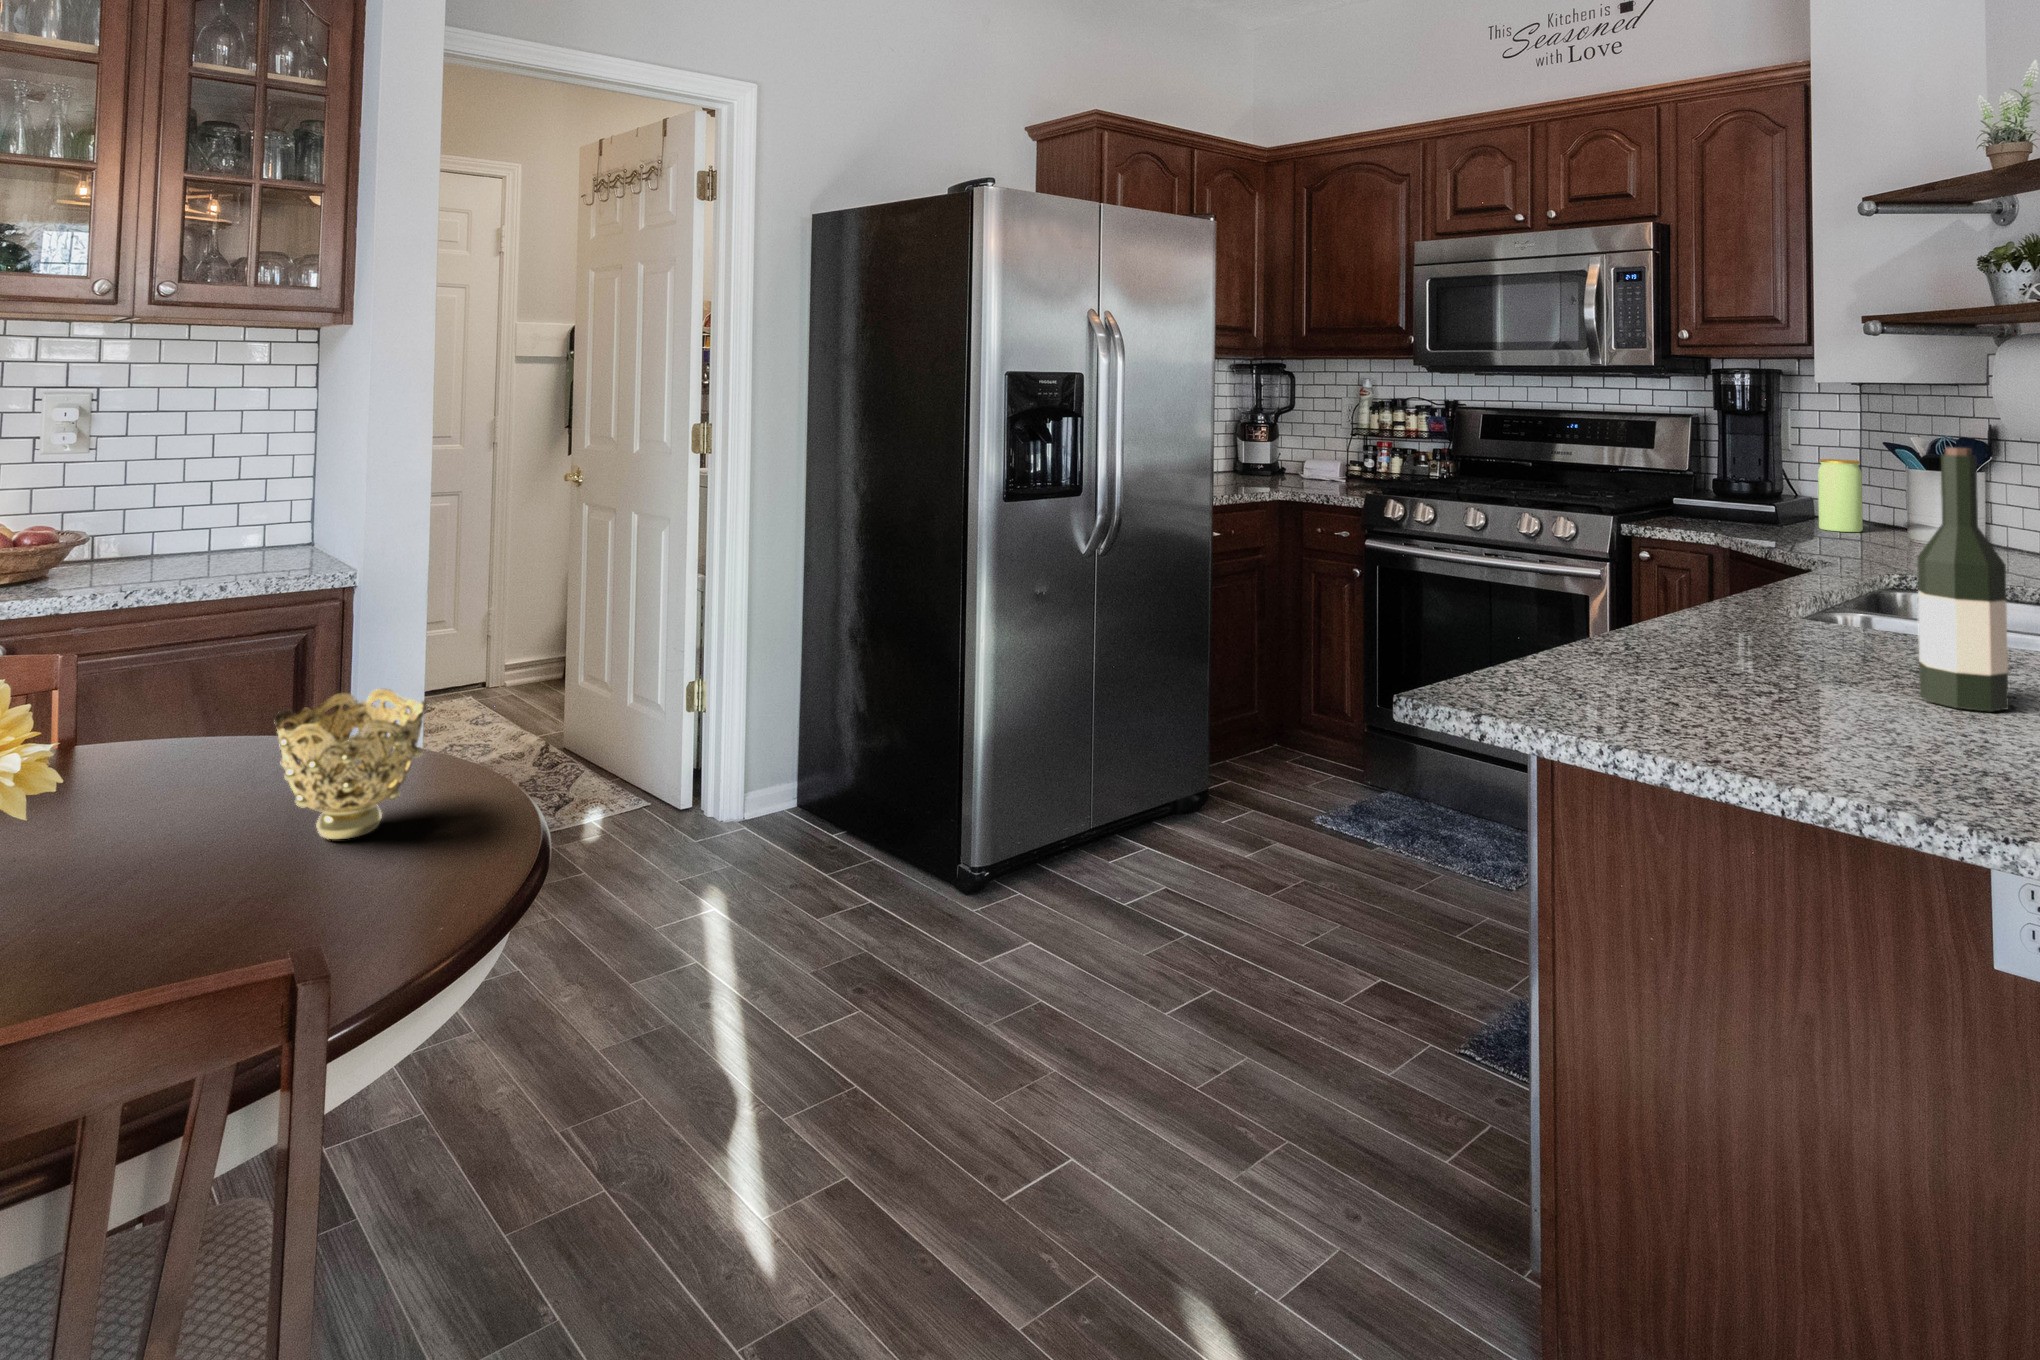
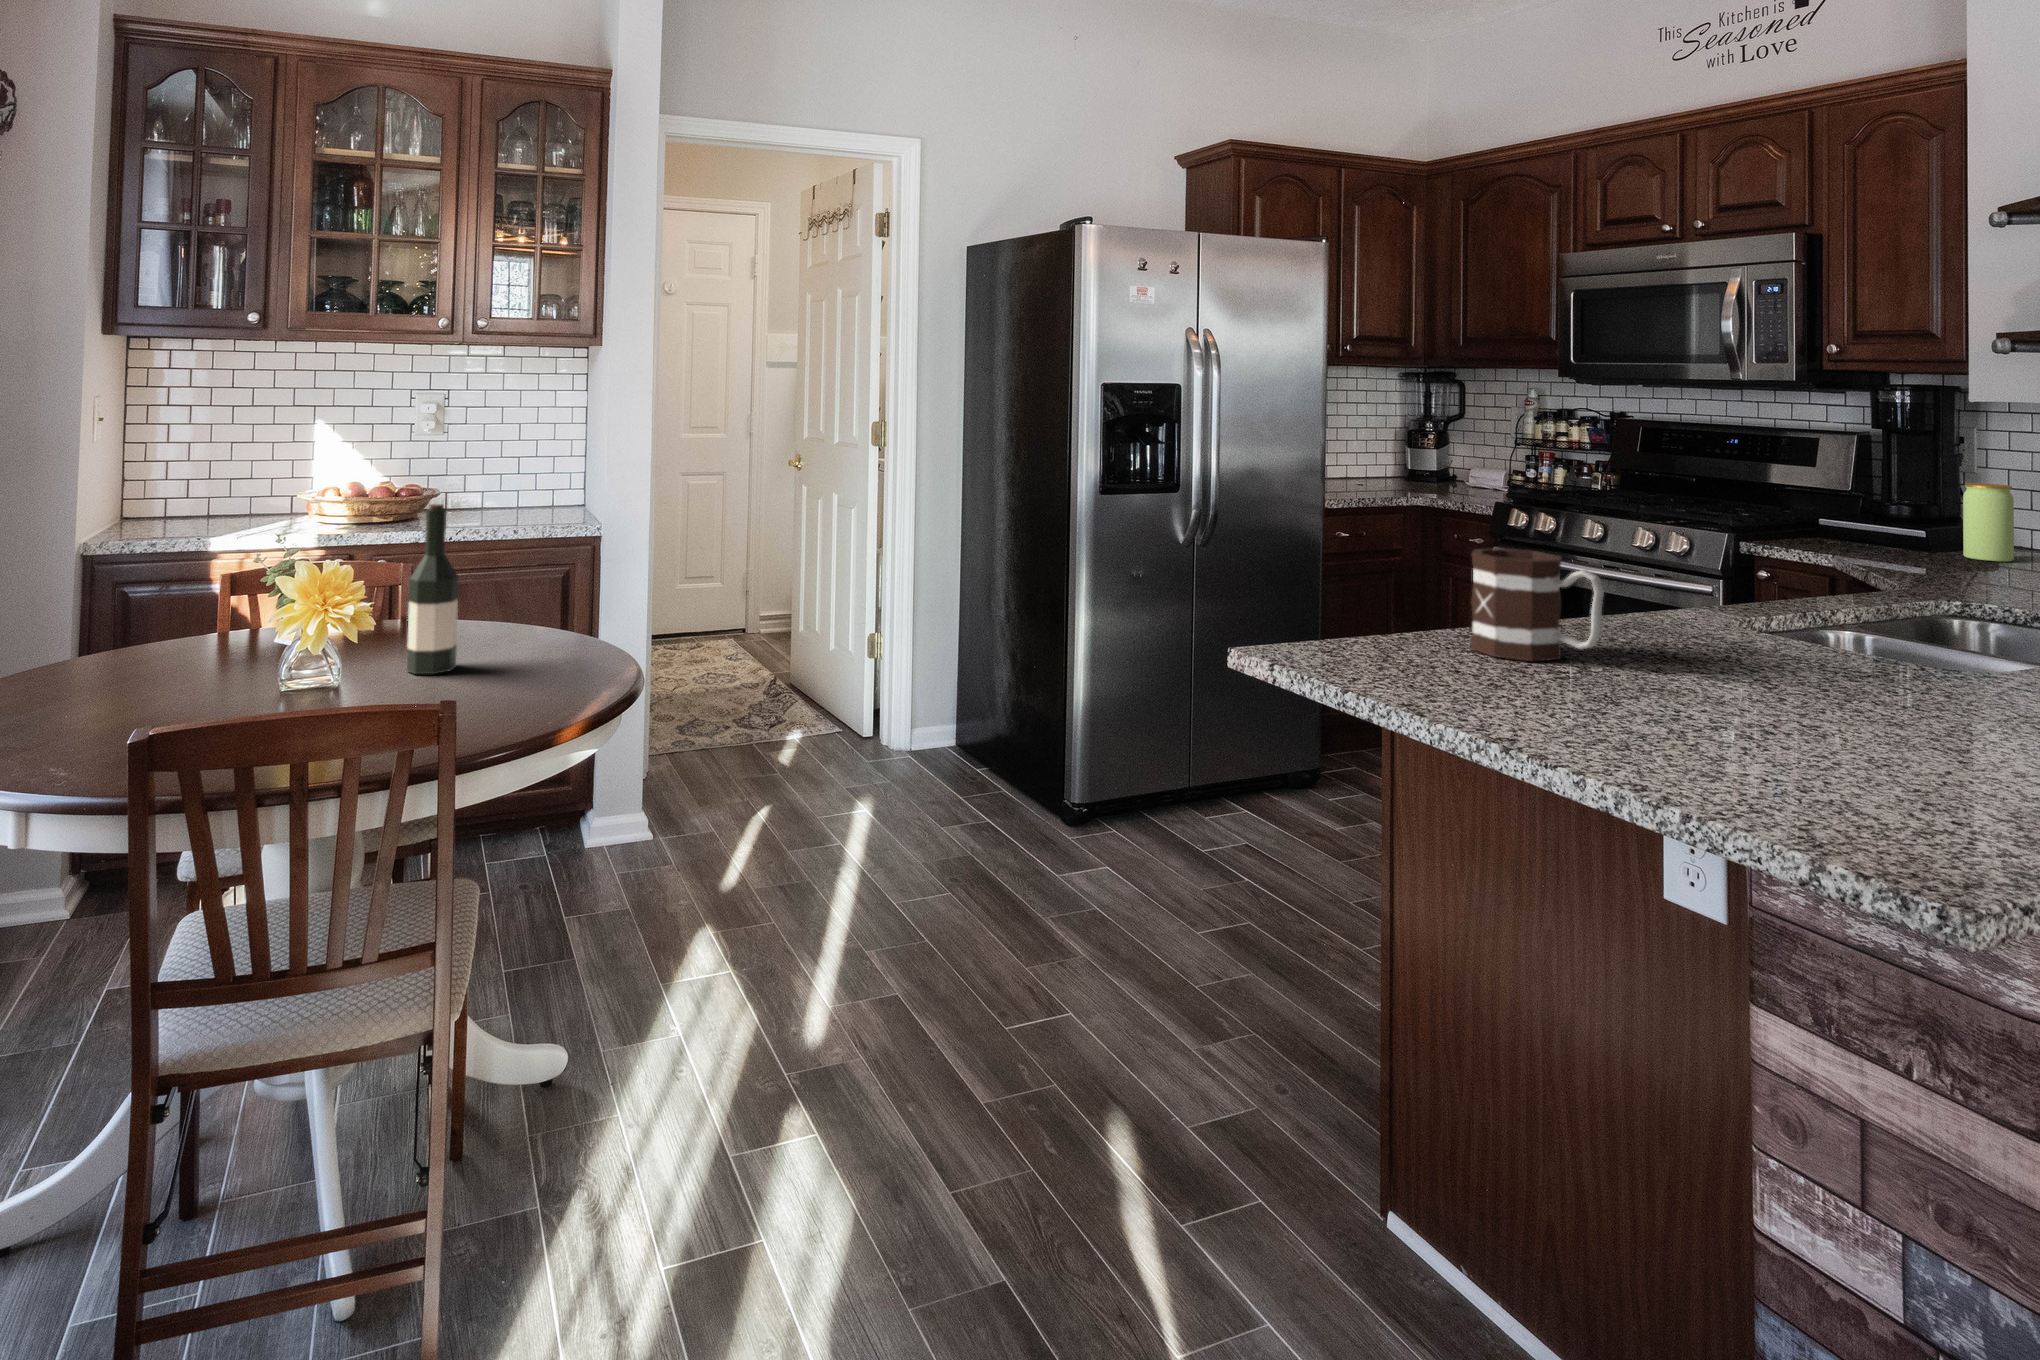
wine bottle: present [1917,447,2009,712] -> present [407,504,459,674]
mug: none [1628,547,1802,681] -> present [1471,548,1604,661]
decorative bowl: present [275,689,427,840] -> none [494,594,582,683]

